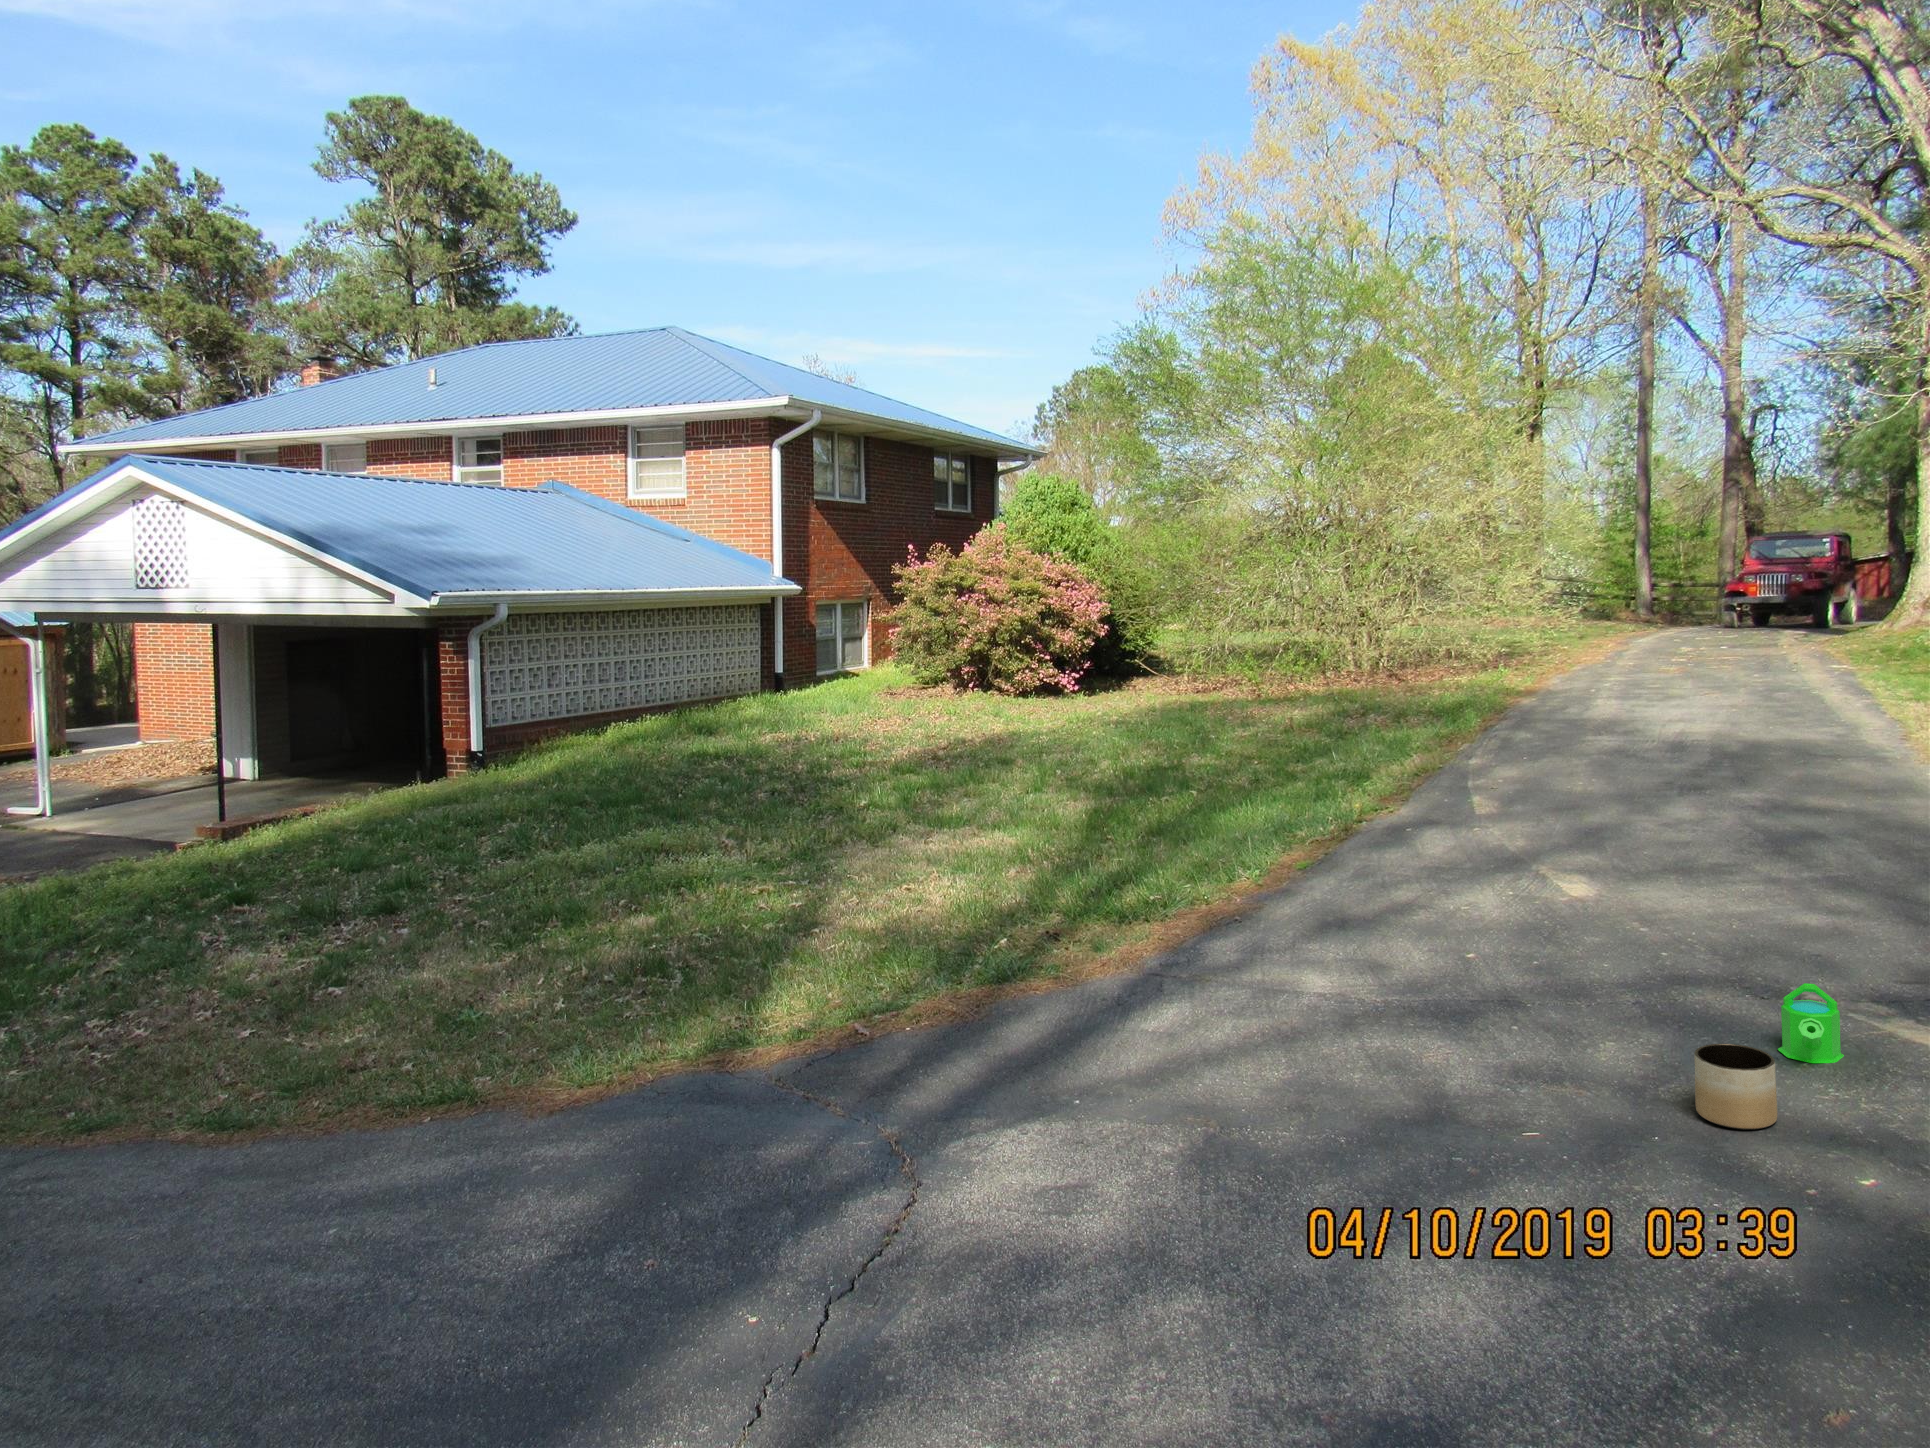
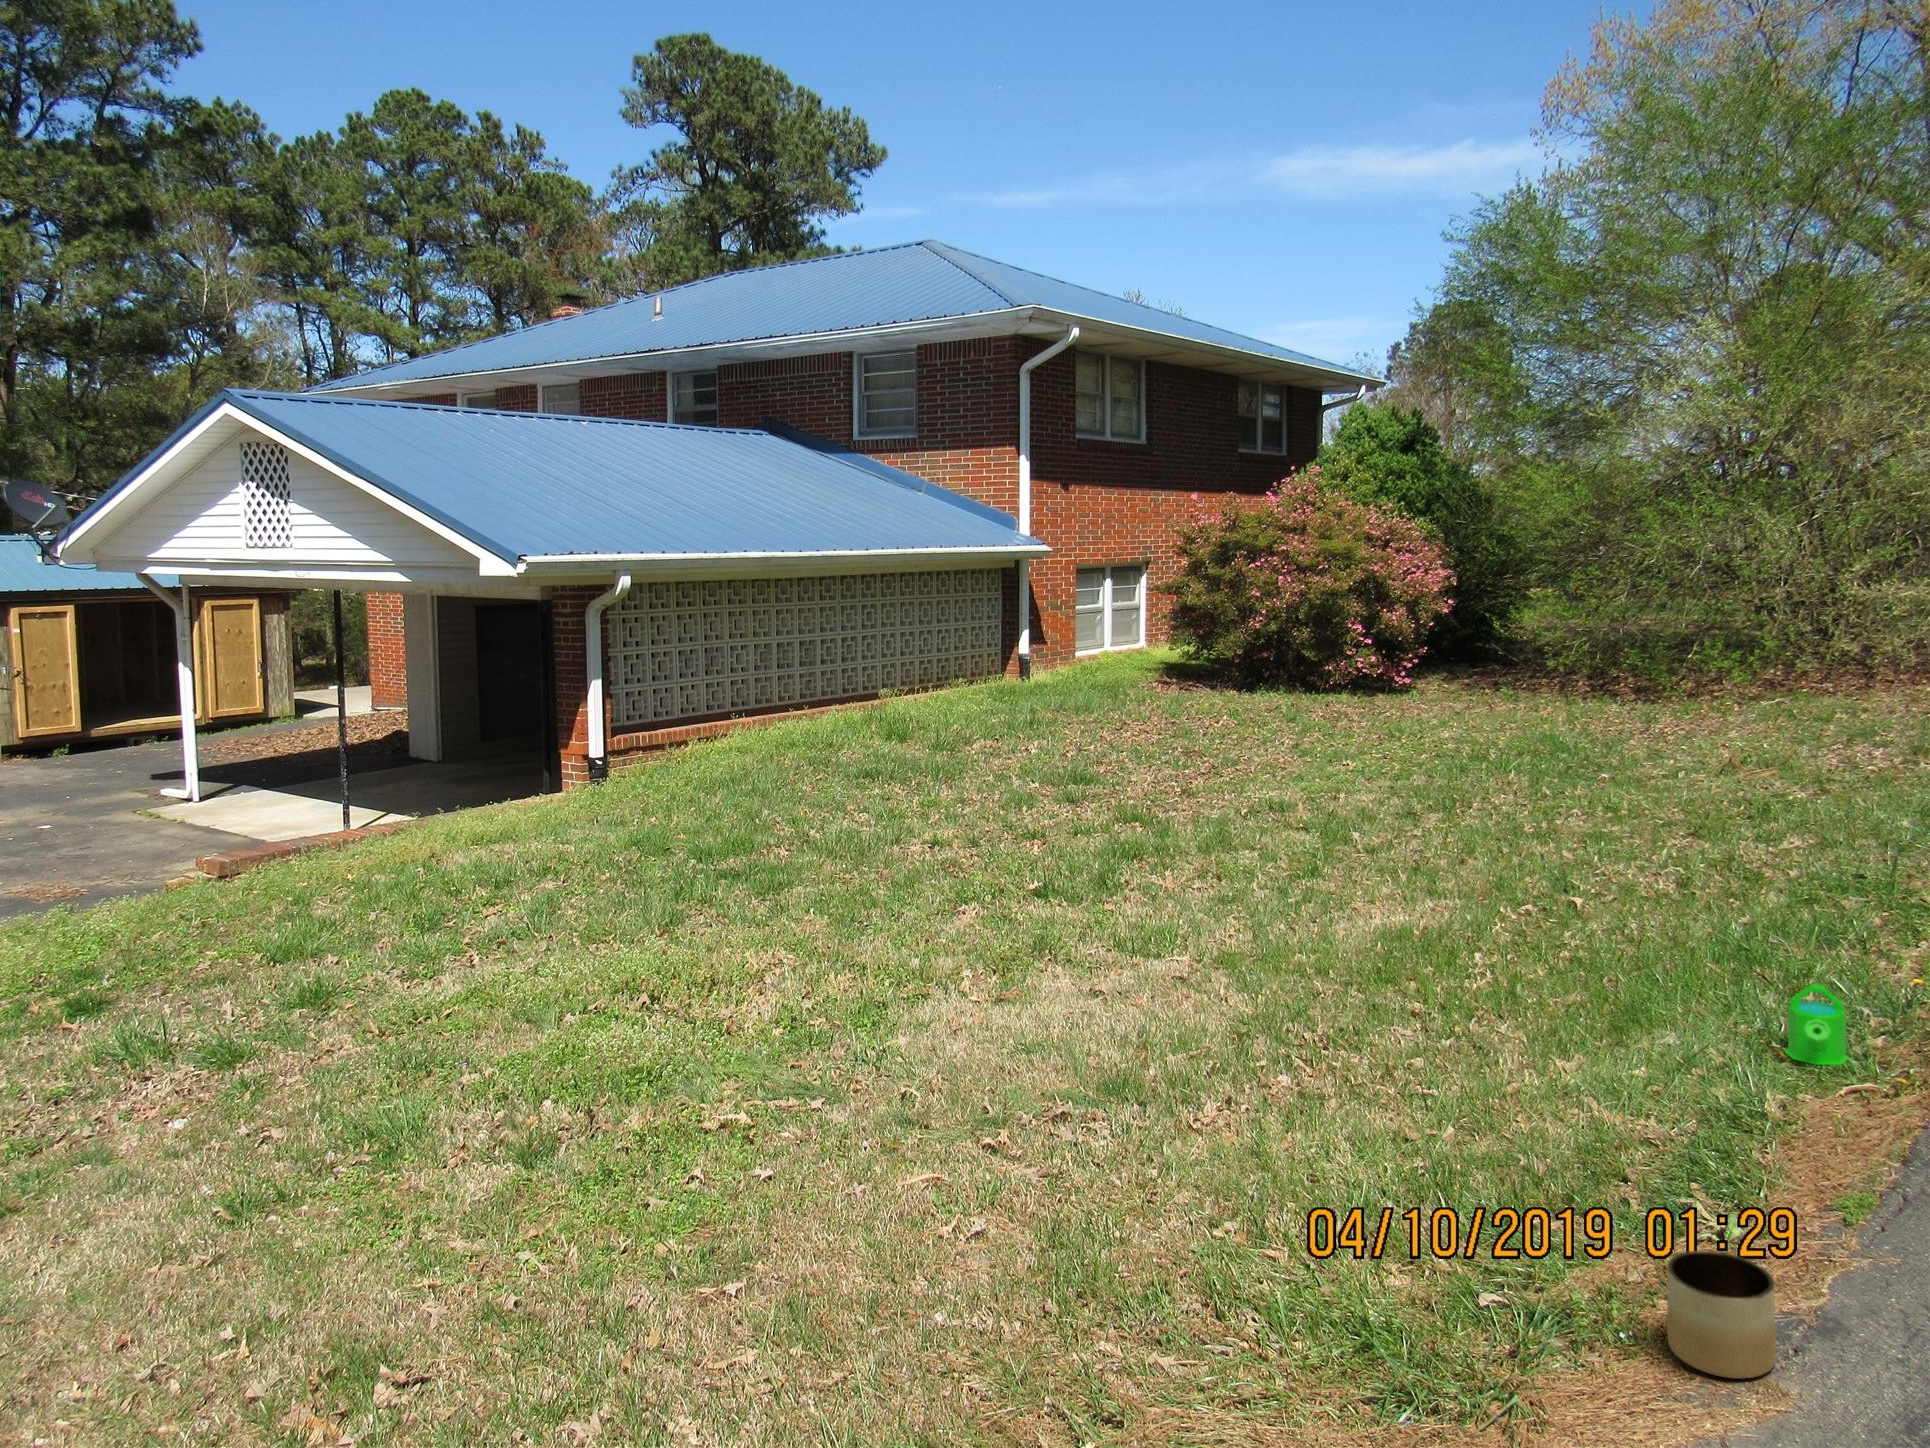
planter: present [1694,1044,1777,1130] -> present [1667,1250,1776,1379]

